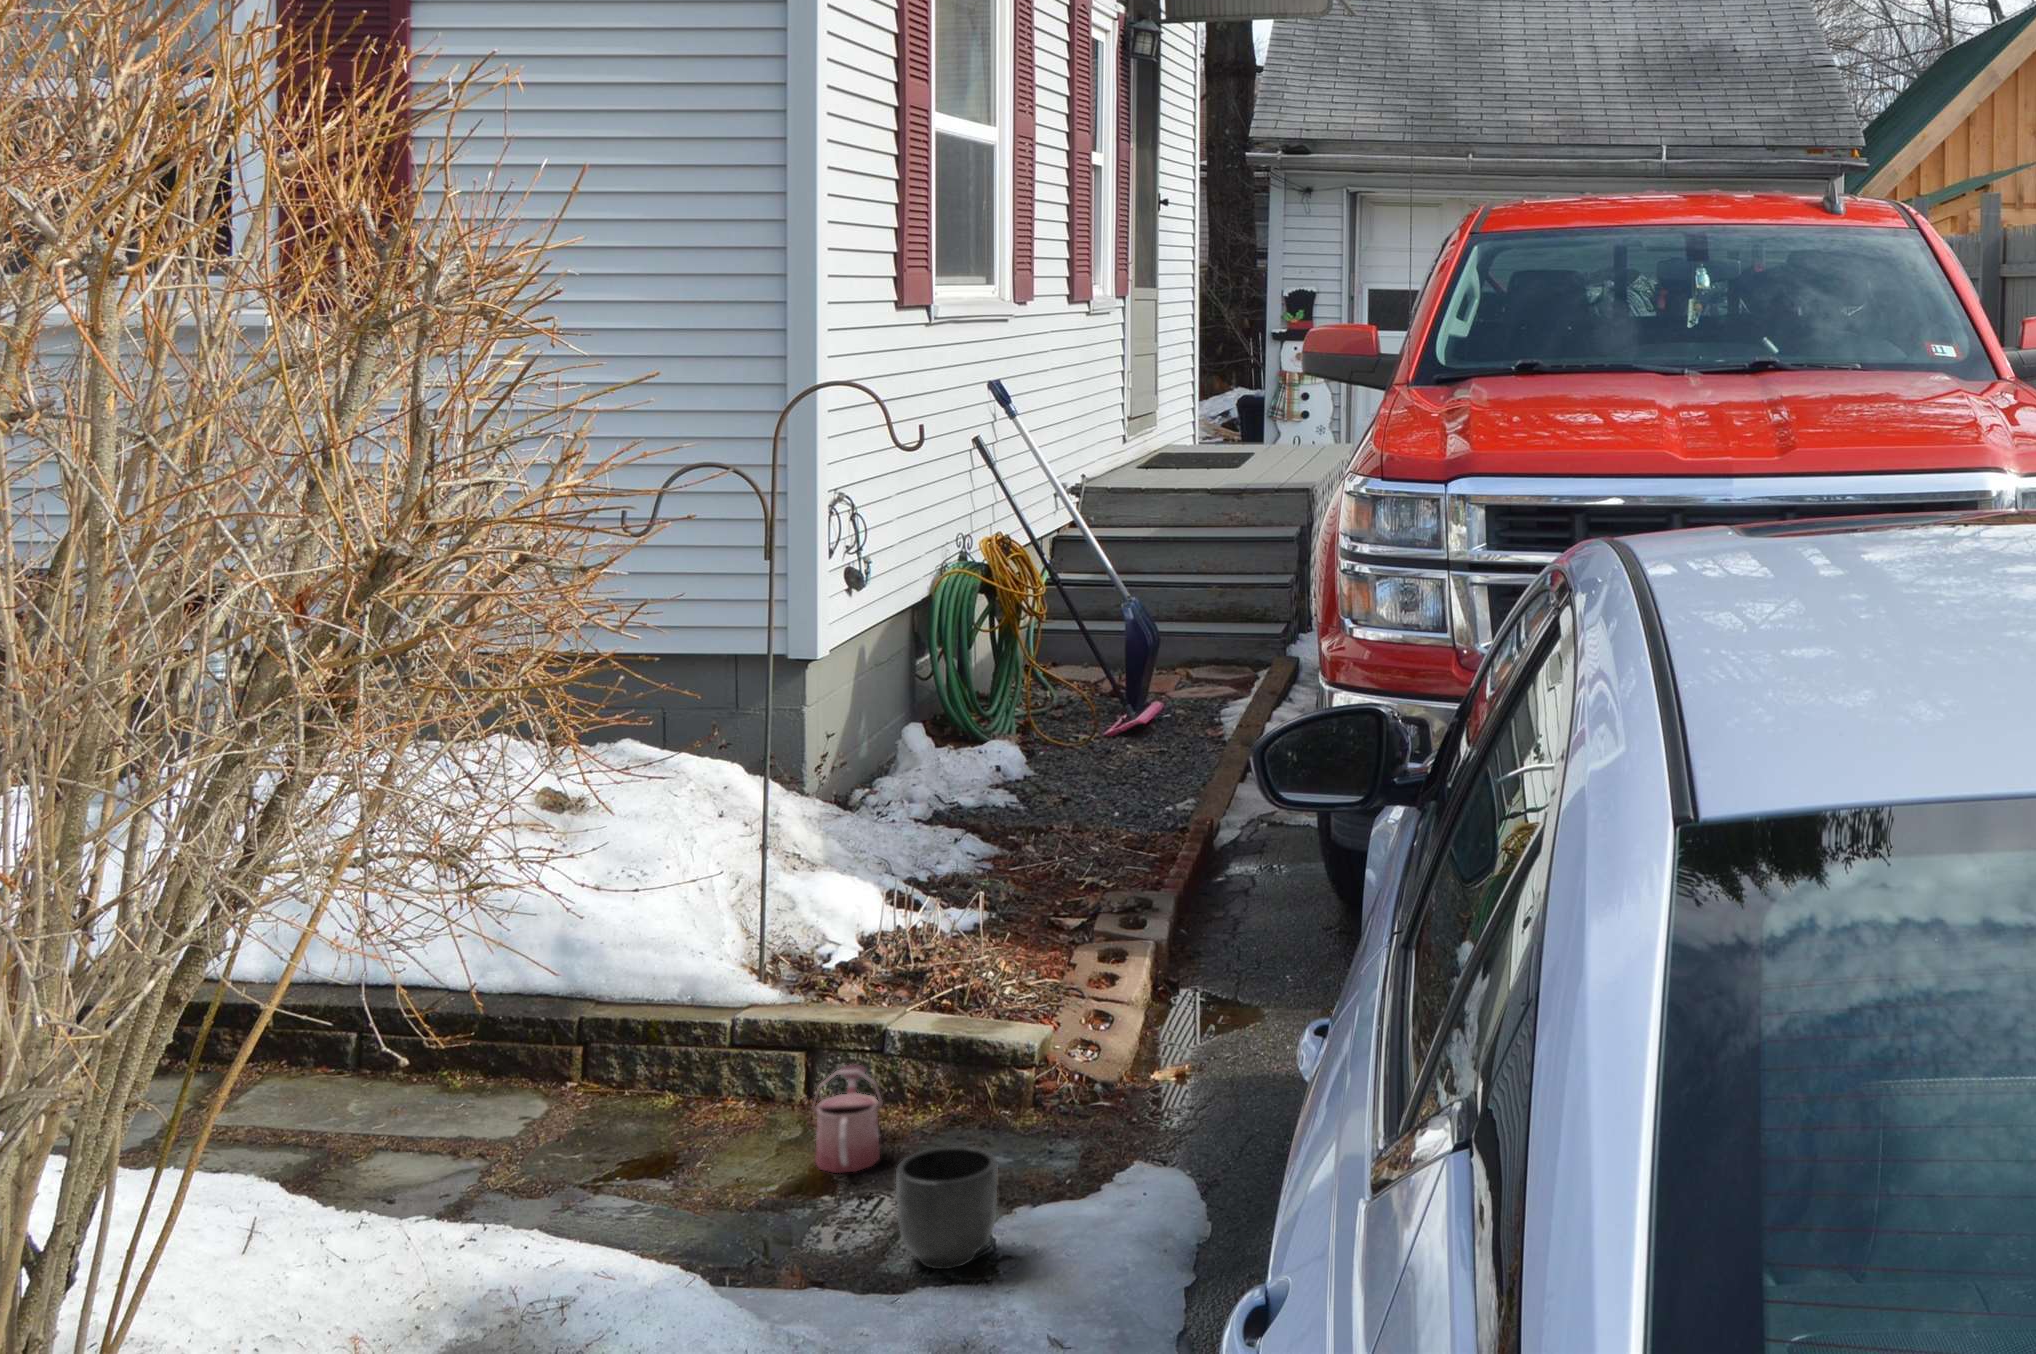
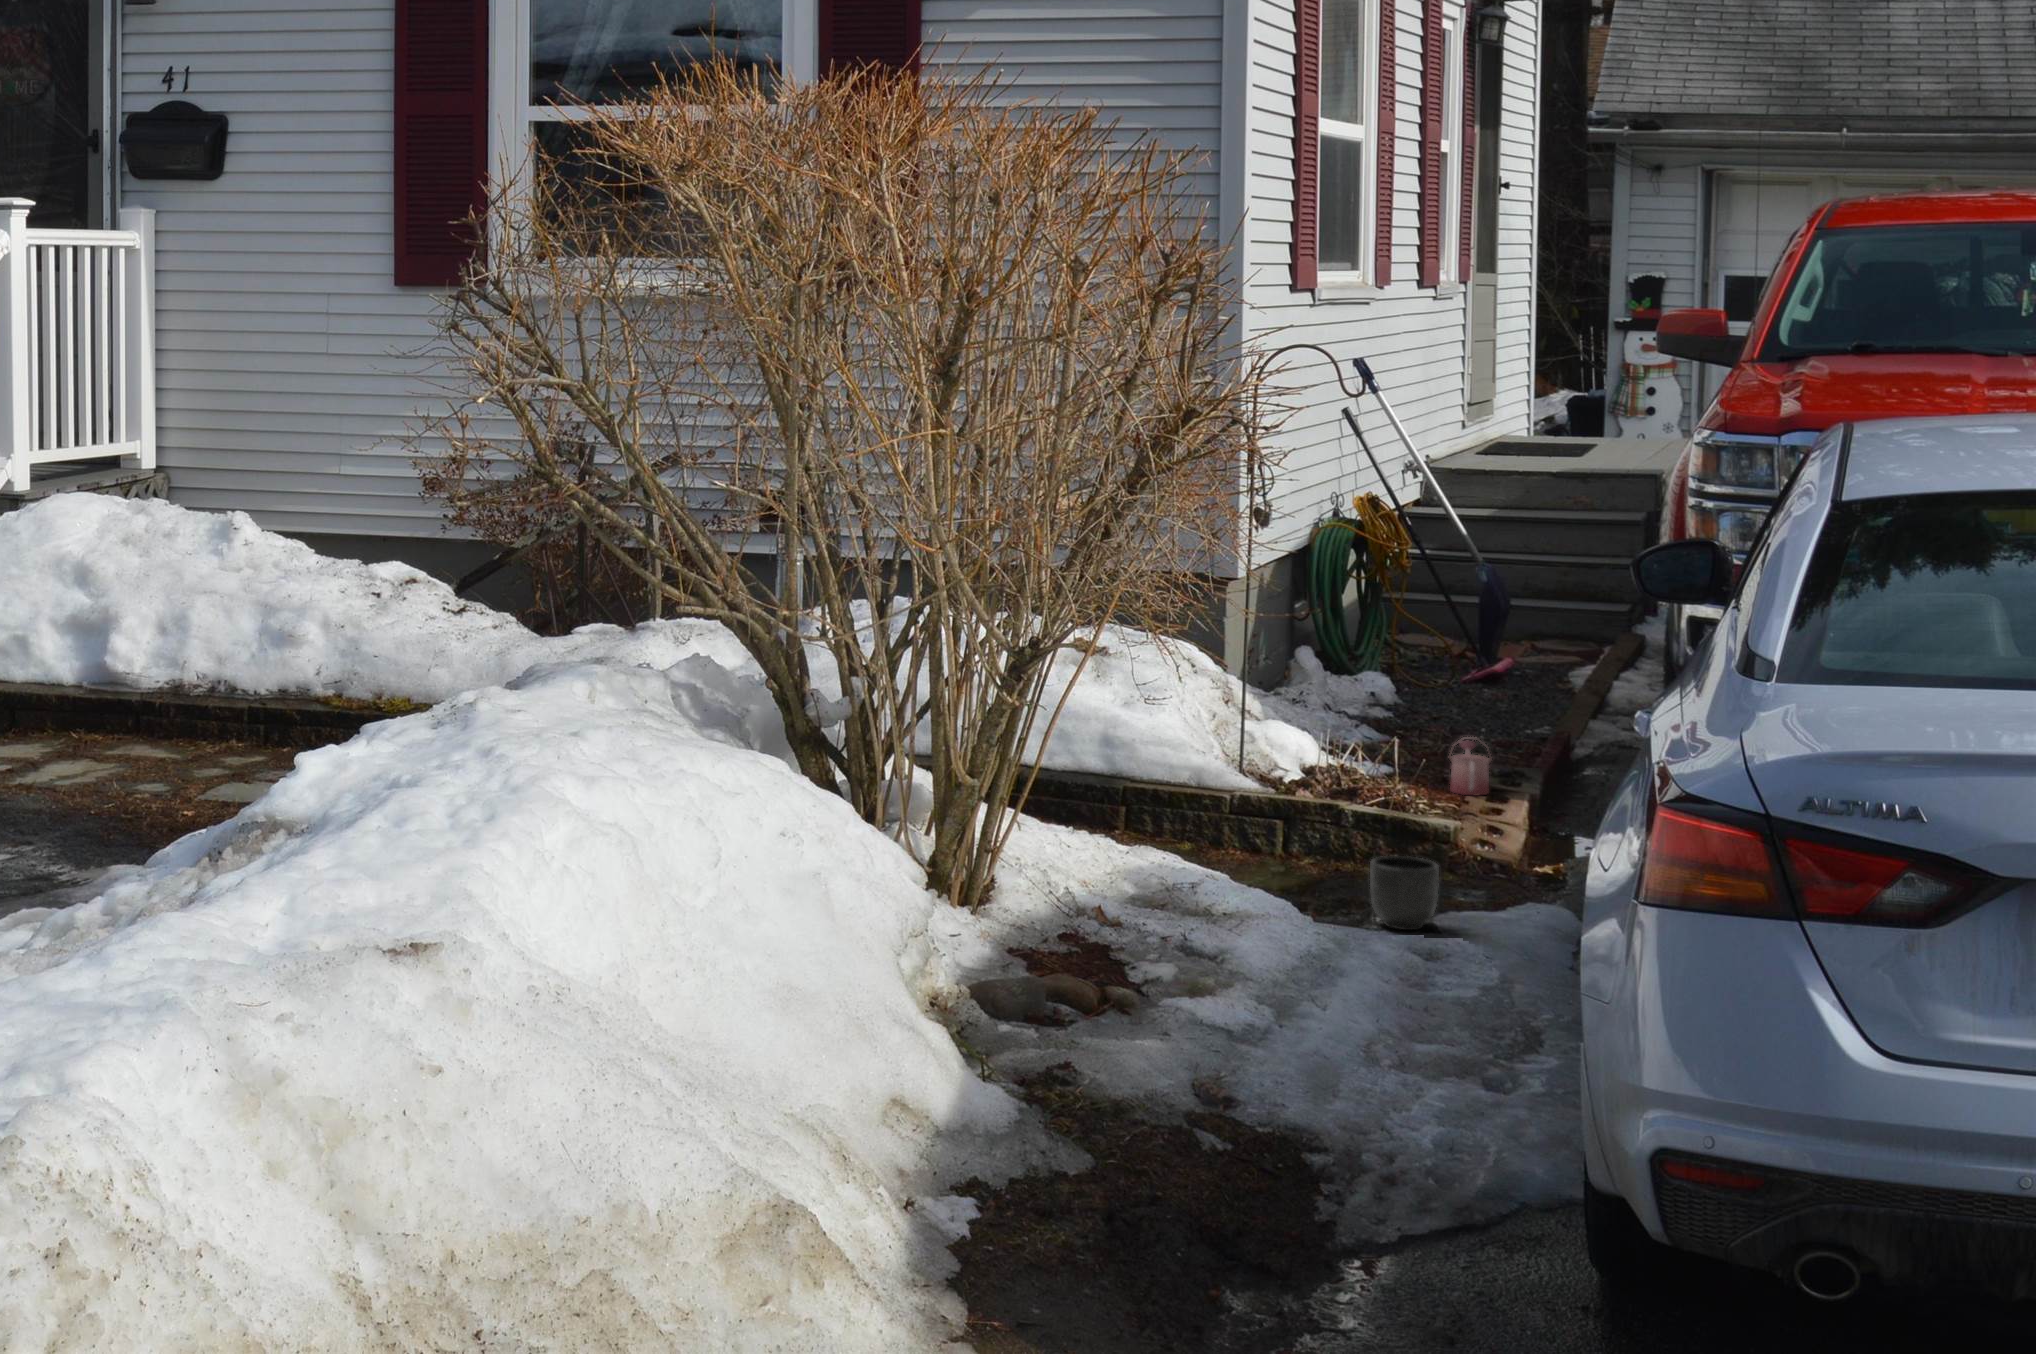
watering can: present [812,1065,883,1173] -> present [1450,738,1491,796]

